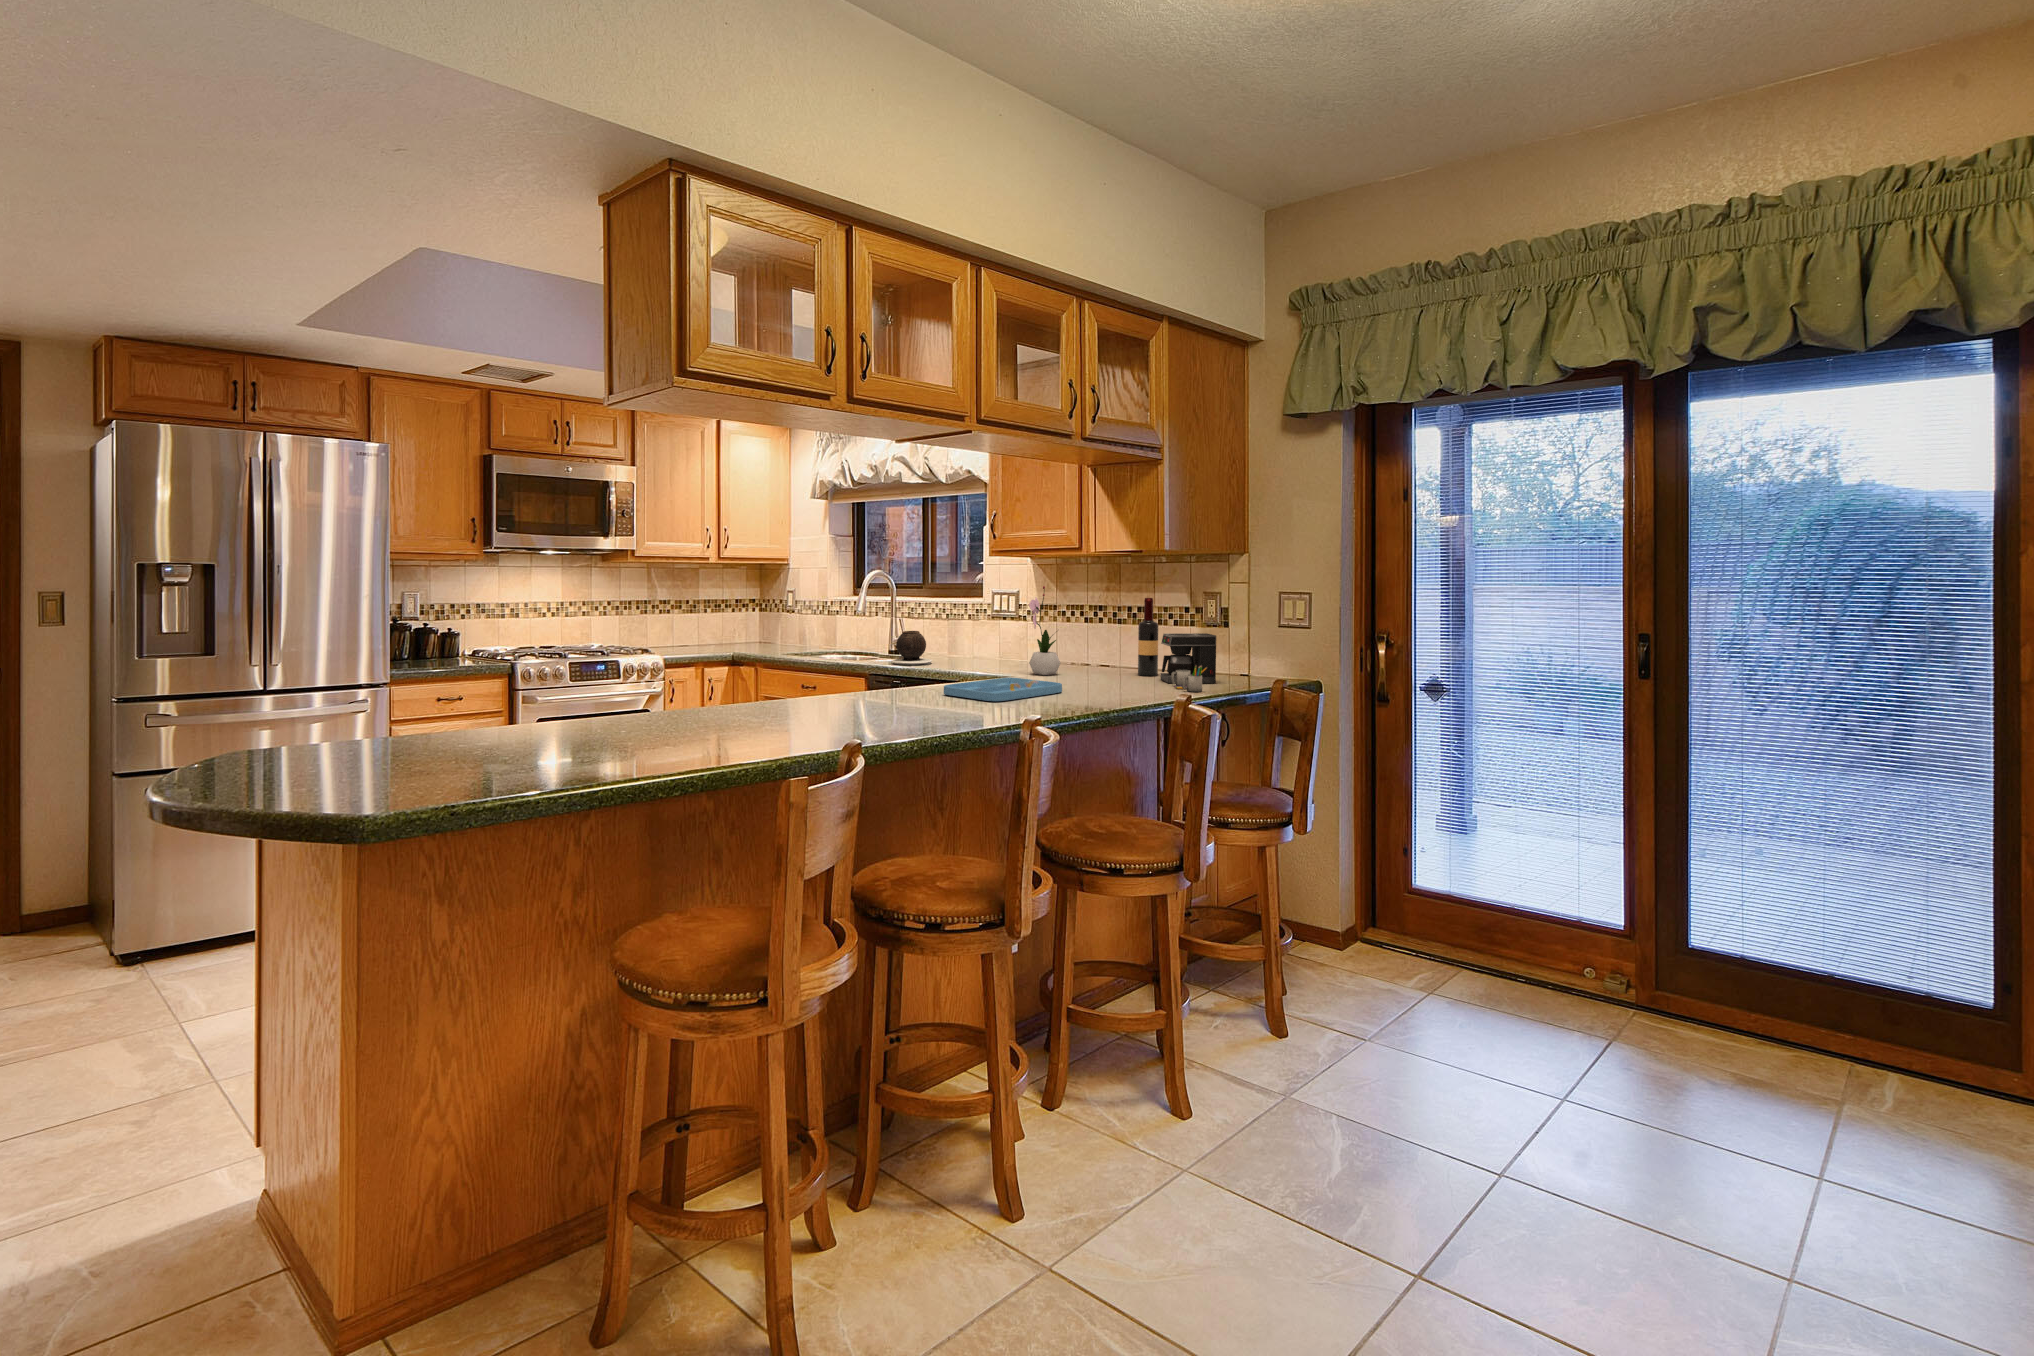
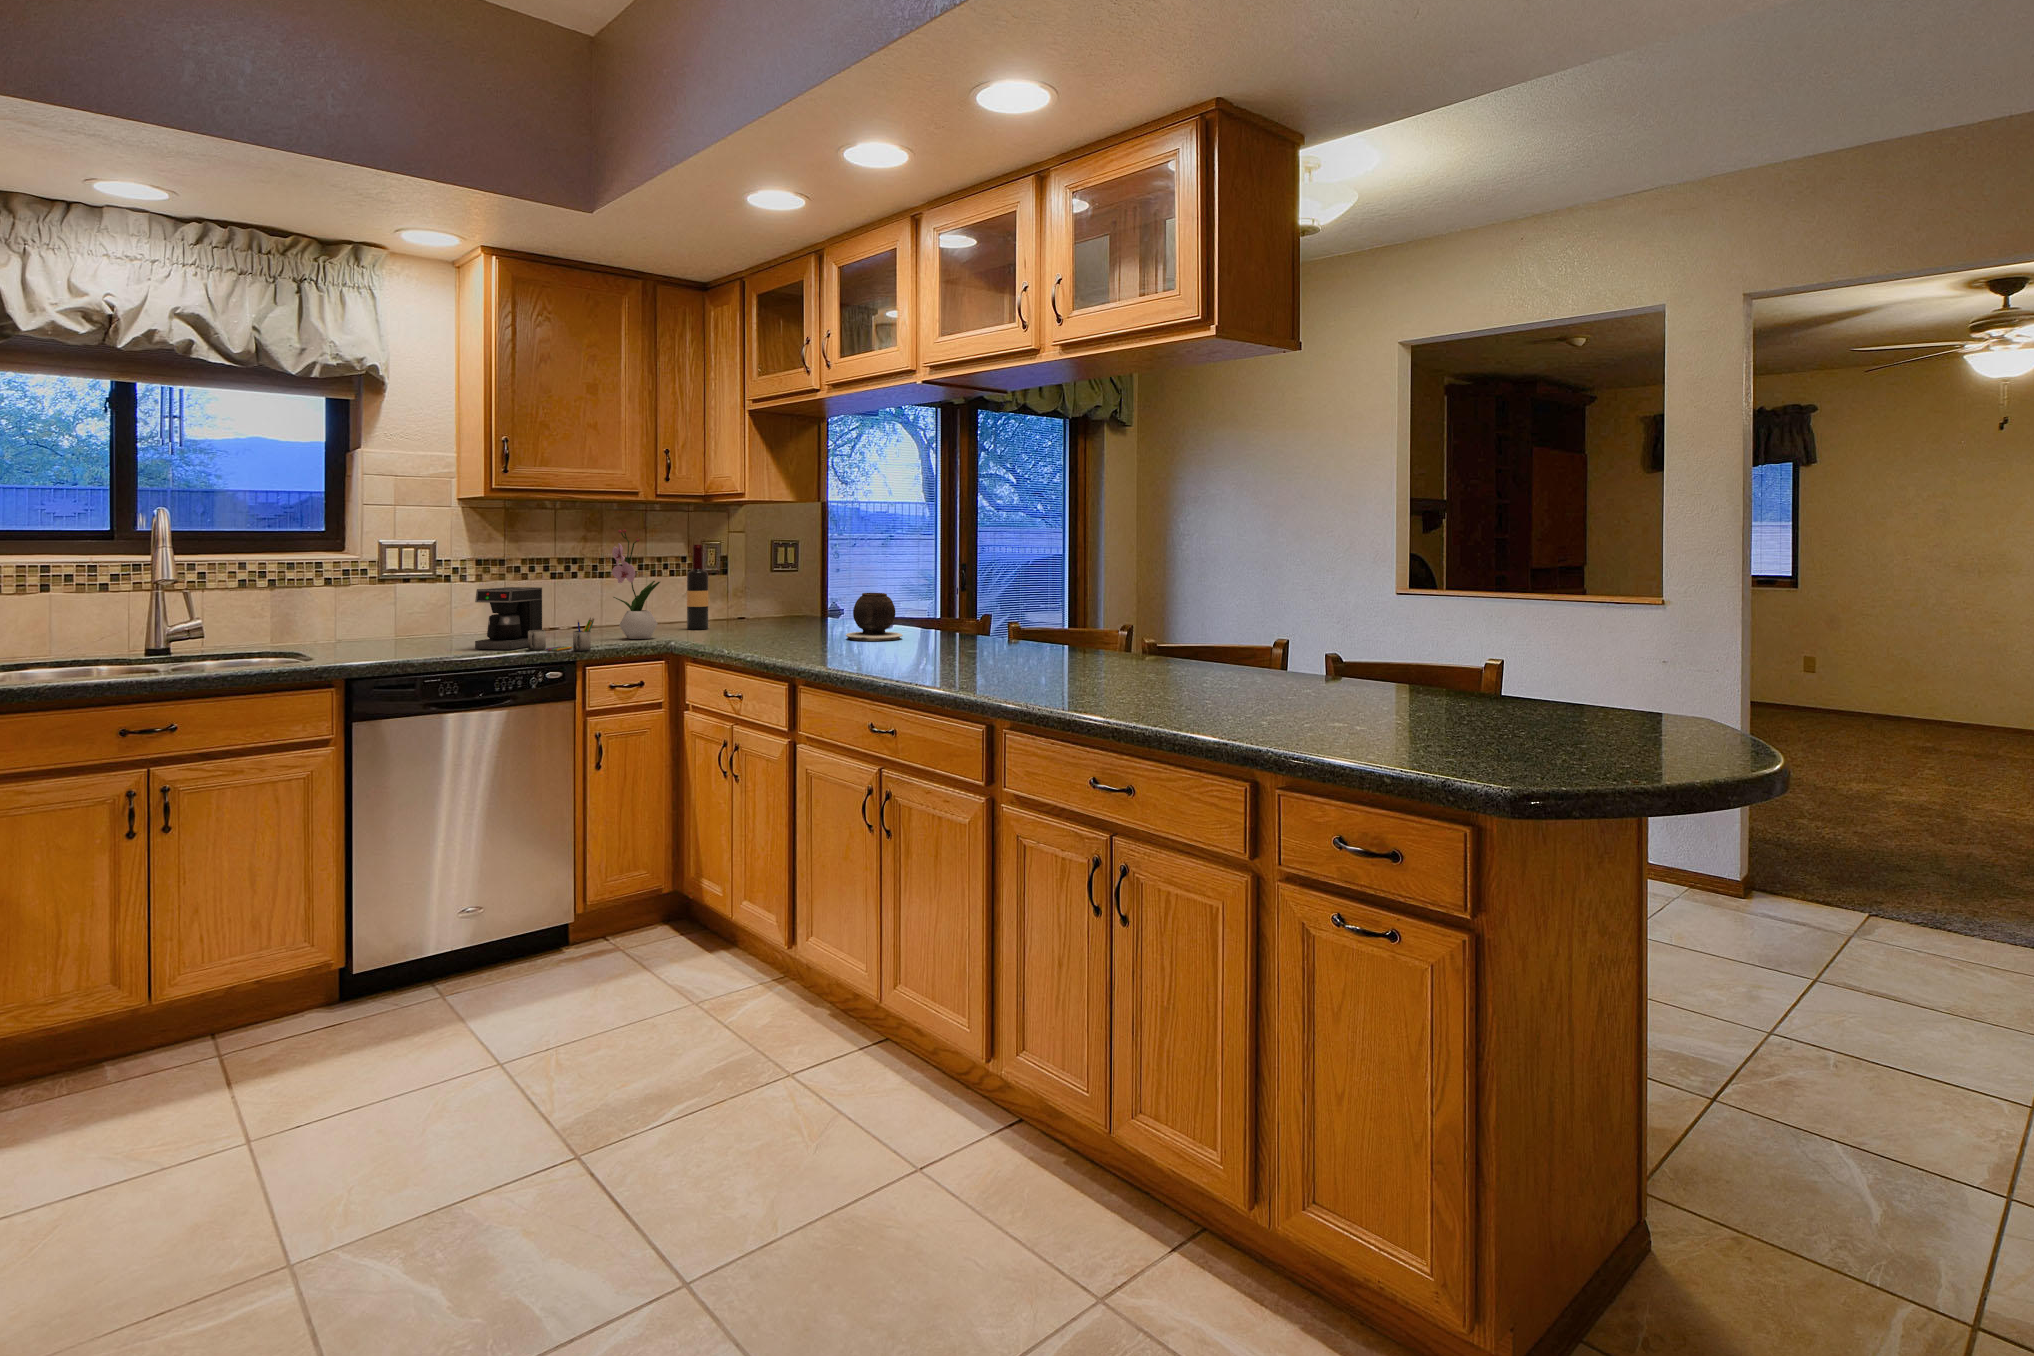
vase: present [892,631,932,665] -> present [846,593,902,641]
coffee maker: present [1161,633,1216,692] -> present [475,587,594,651]
tray: present [944,678,1062,701] -> none [723,632,845,654]

